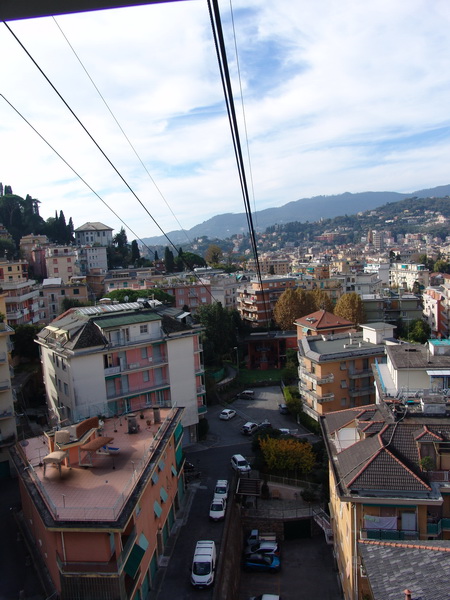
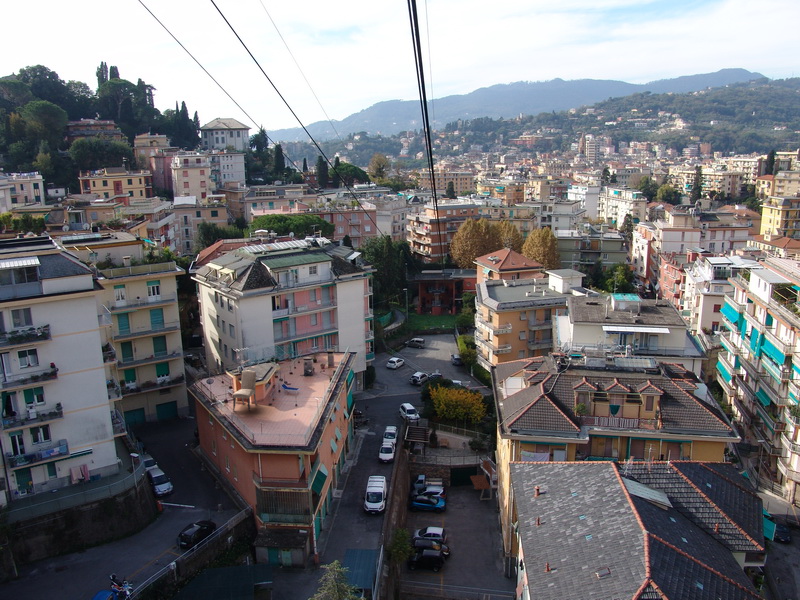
bench: present [76,417,114,466] -> present [470,460,492,500]

